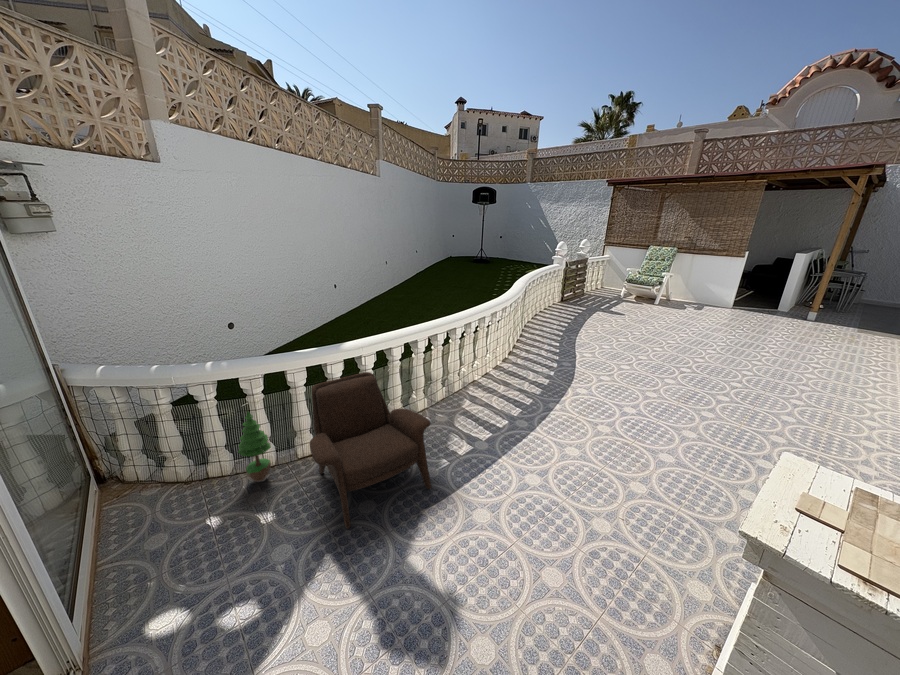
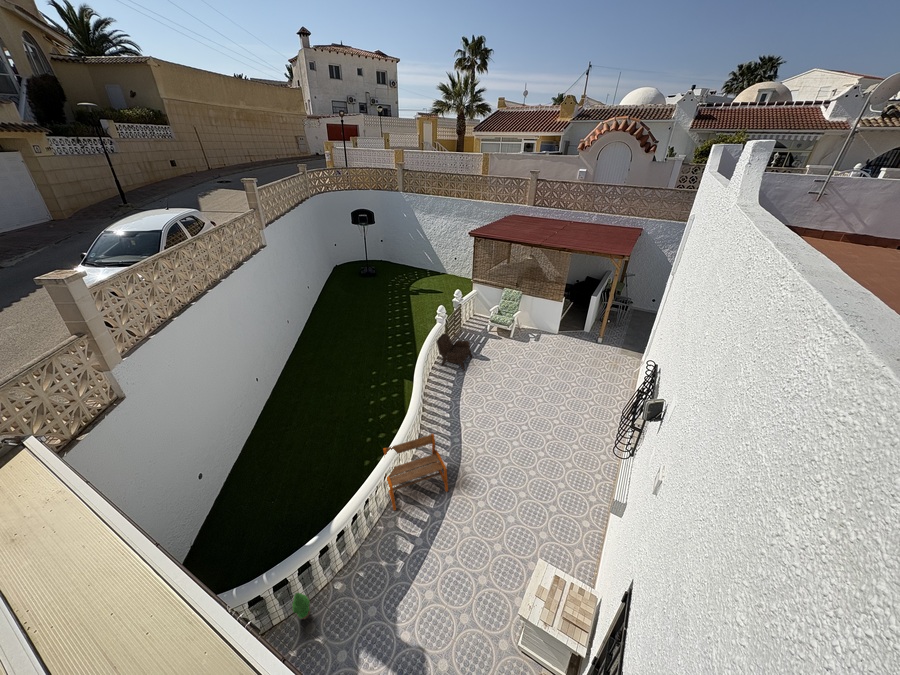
bench: none [449,307,548,406] -> present [383,434,448,510]
armchair: present [310,372,432,529] -> present [436,334,472,371]

